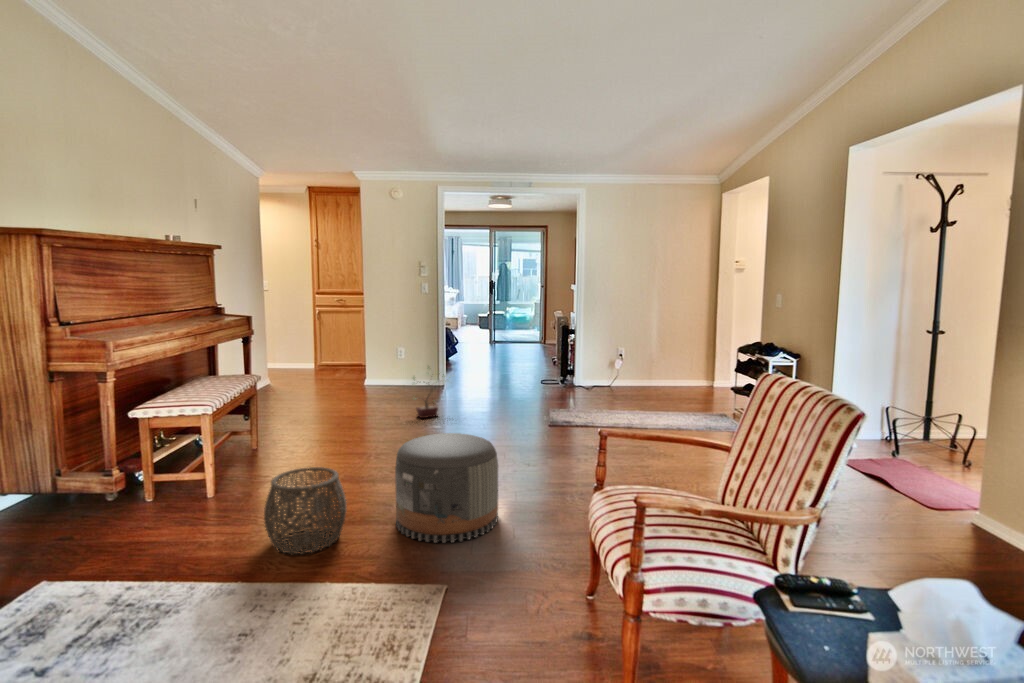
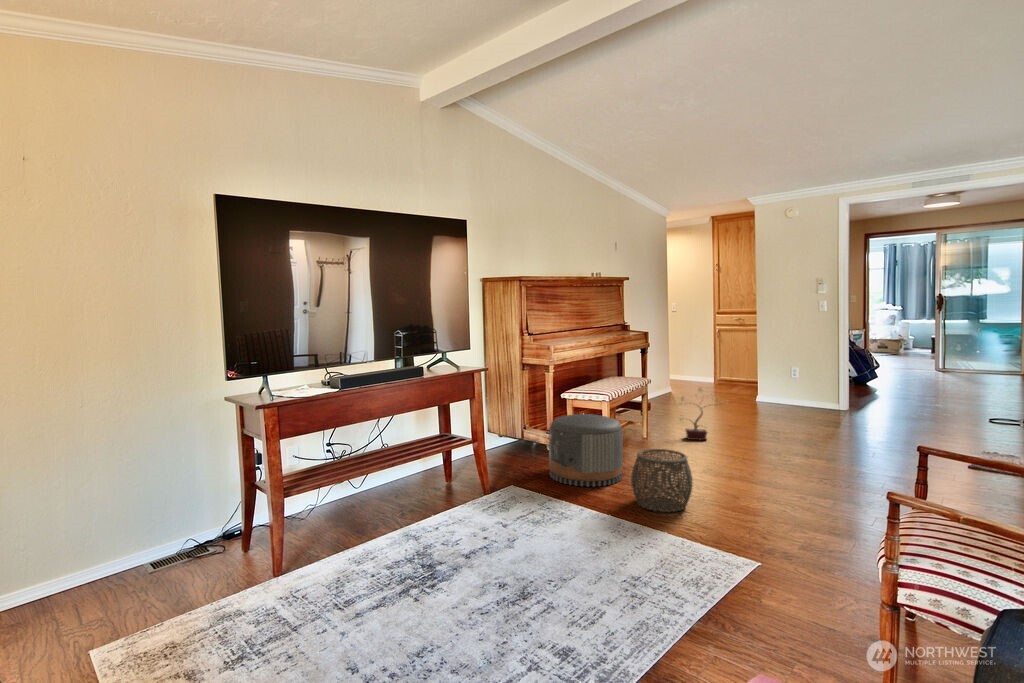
potted plant: present [413,367,450,418] -> present [681,388,720,440]
pouf: present [395,433,498,543] -> present [549,414,623,487]

